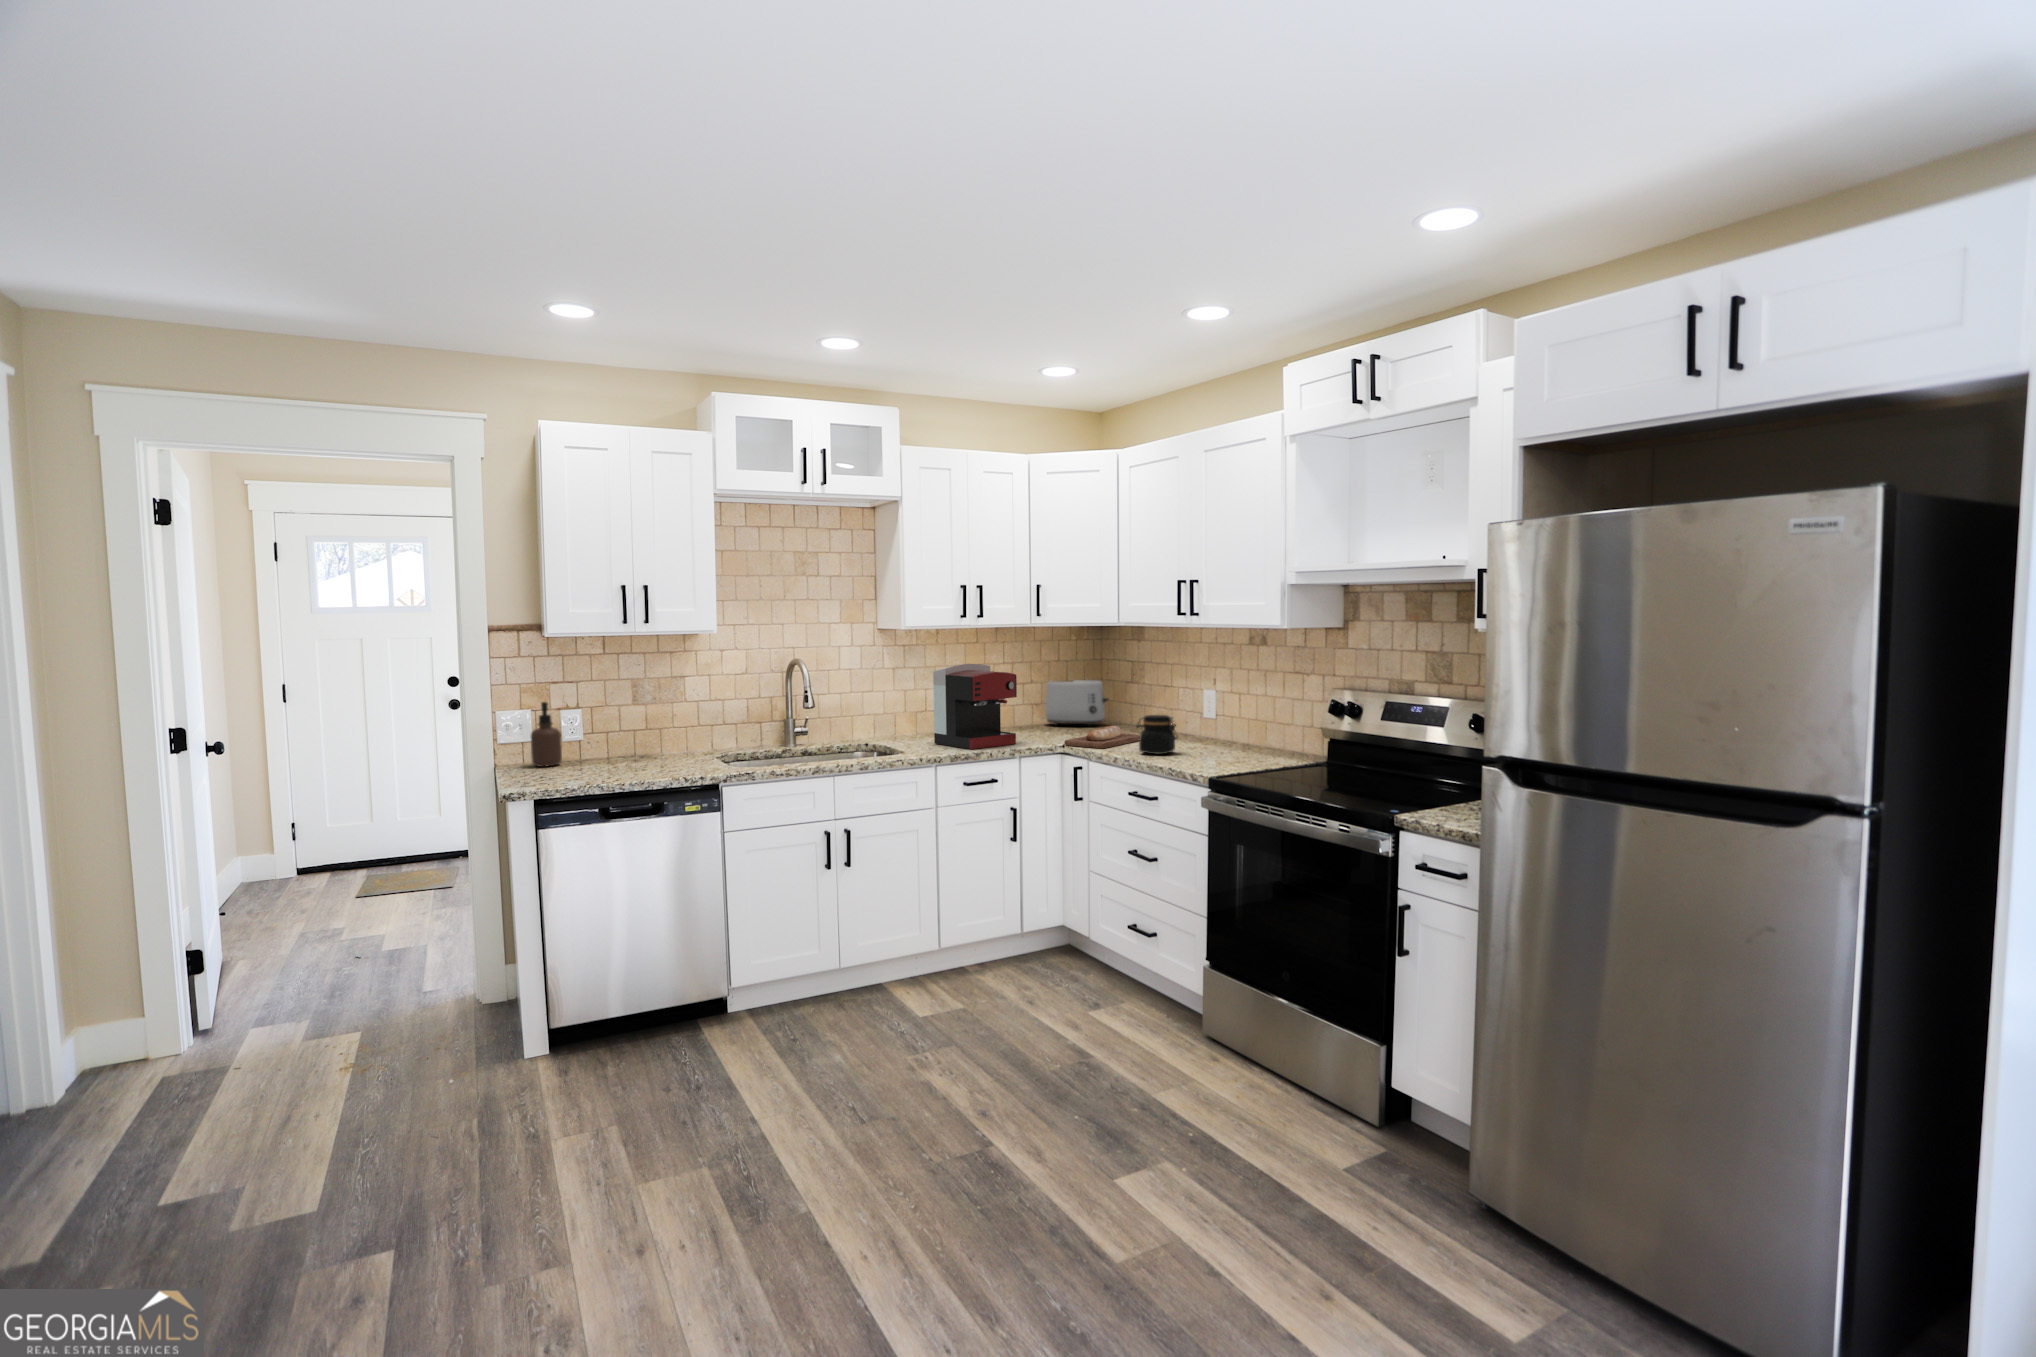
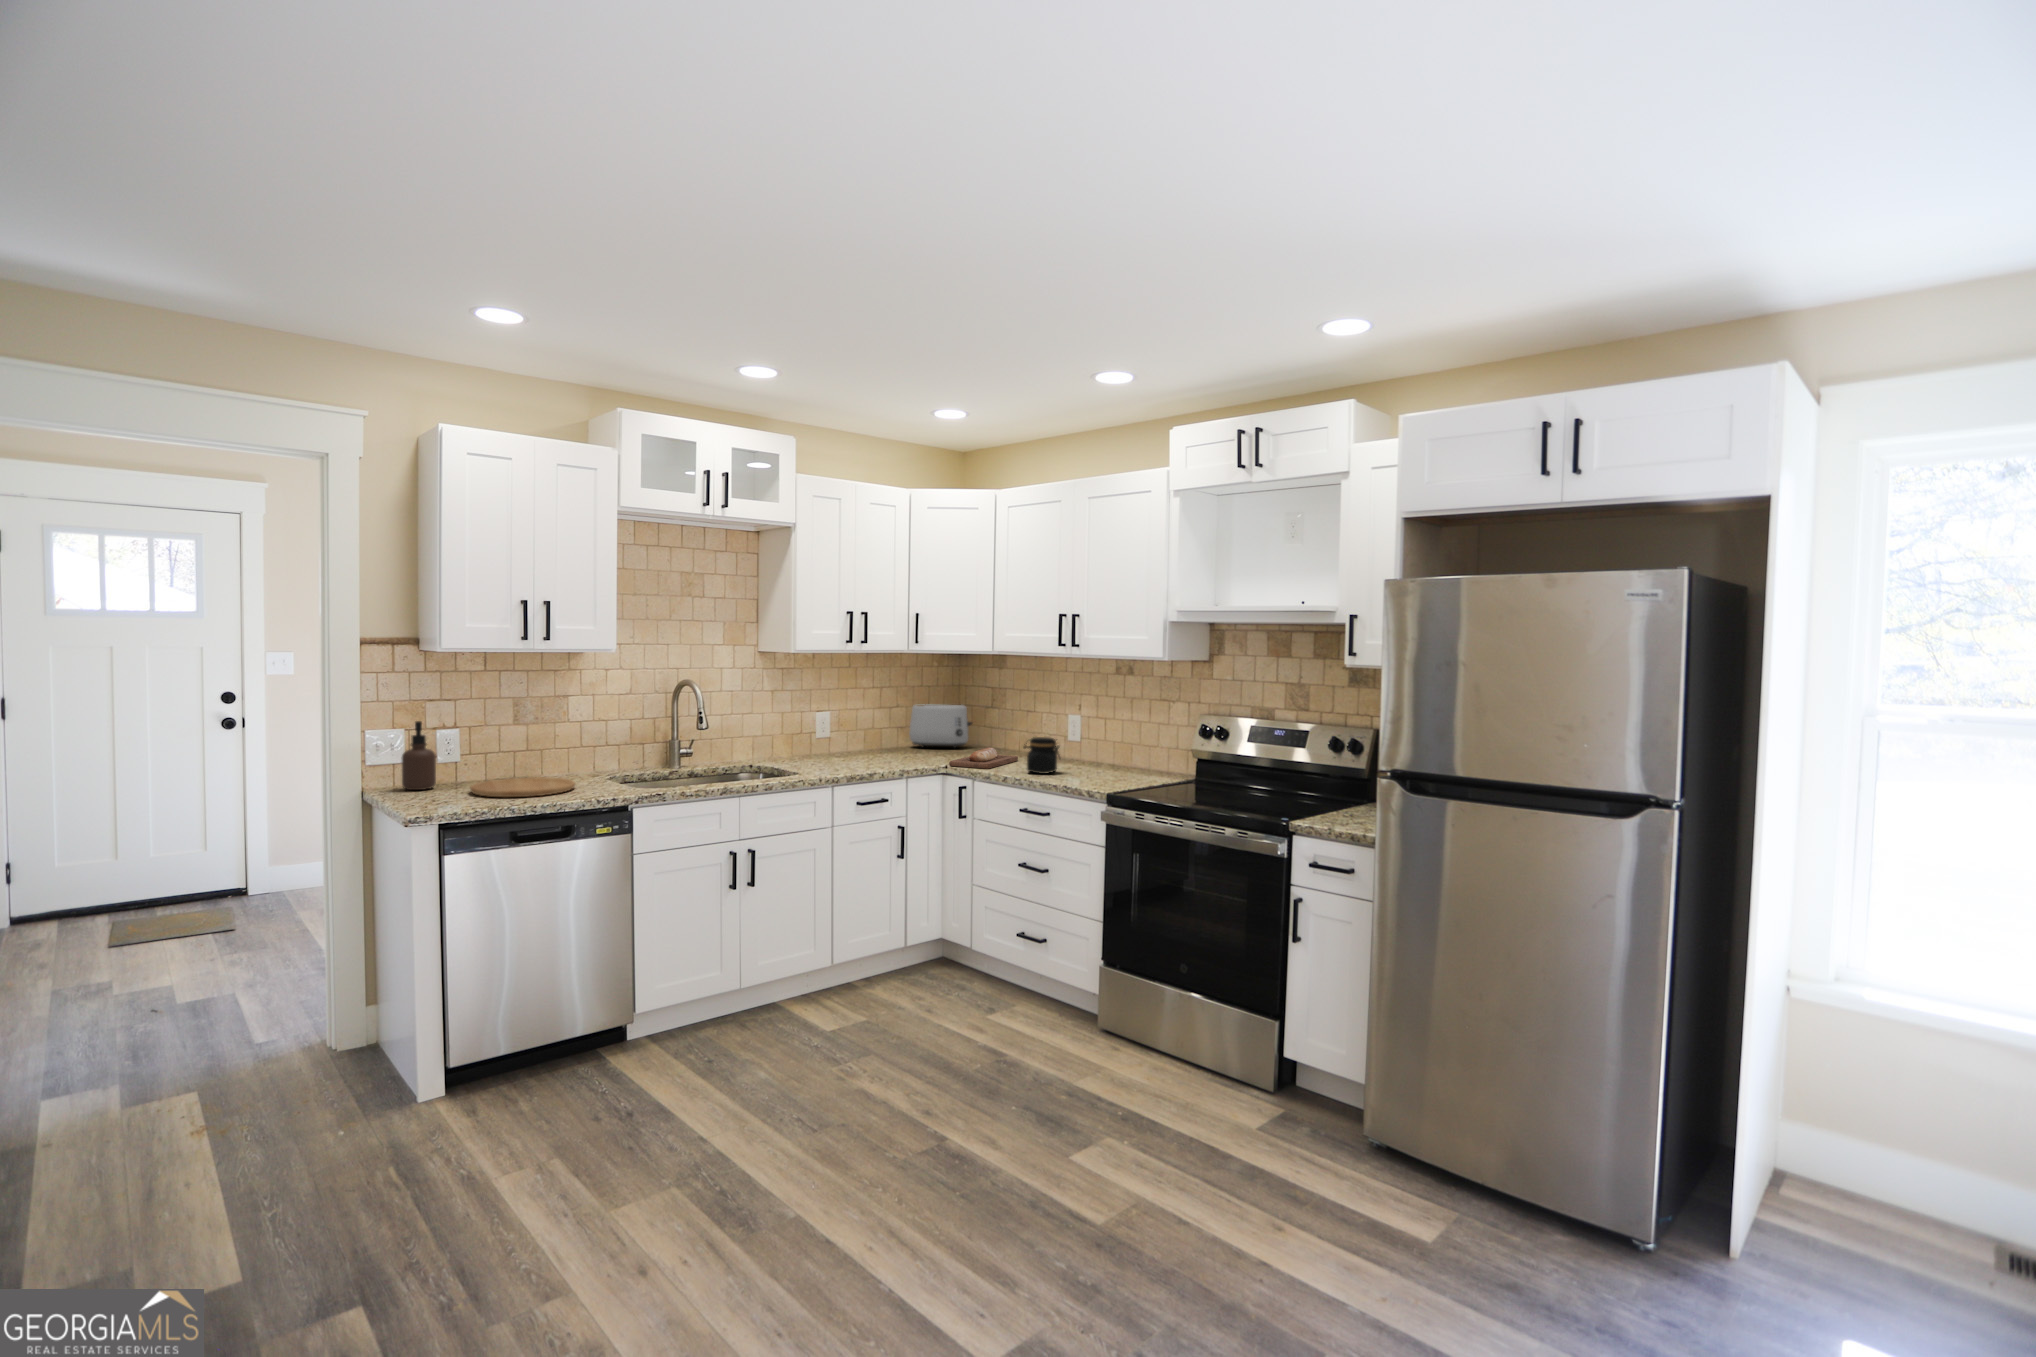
coffee maker: present [933,664,1017,749] -> none [820,687,903,770]
cutting board: none [583,755,681,775] -> present [470,777,575,797]

